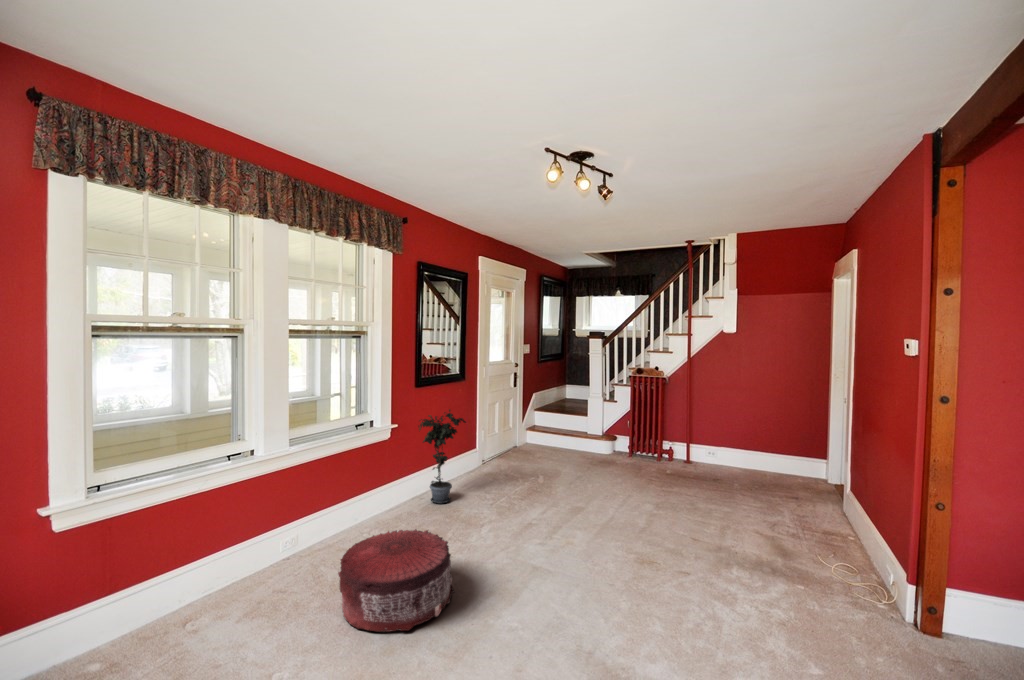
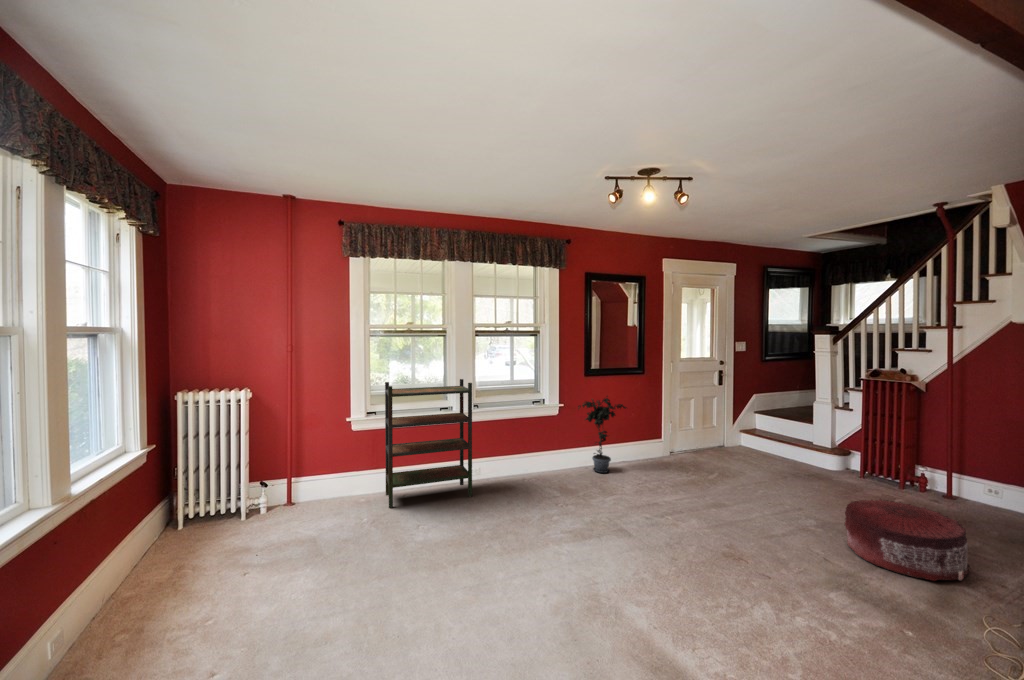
bookshelf: none [134,405,312,662] -> present [385,379,472,508]
pouf: present [338,529,454,632] -> present [845,499,970,581]

